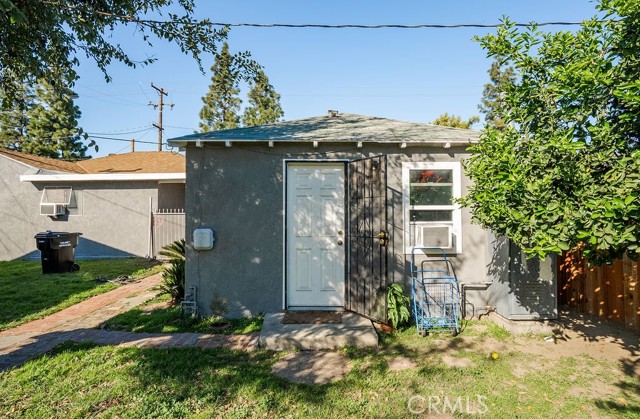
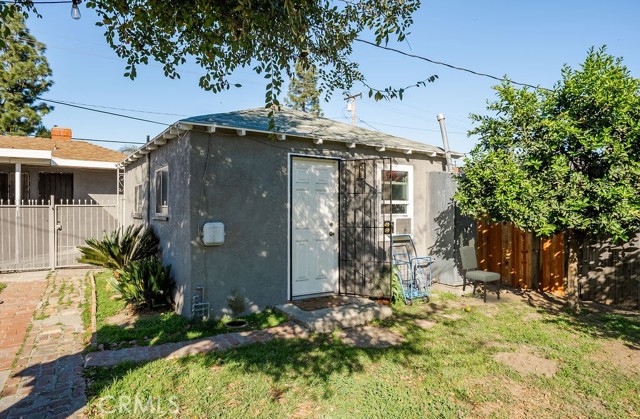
chair: none [521,267,590,356] -> present [459,246,500,302]

